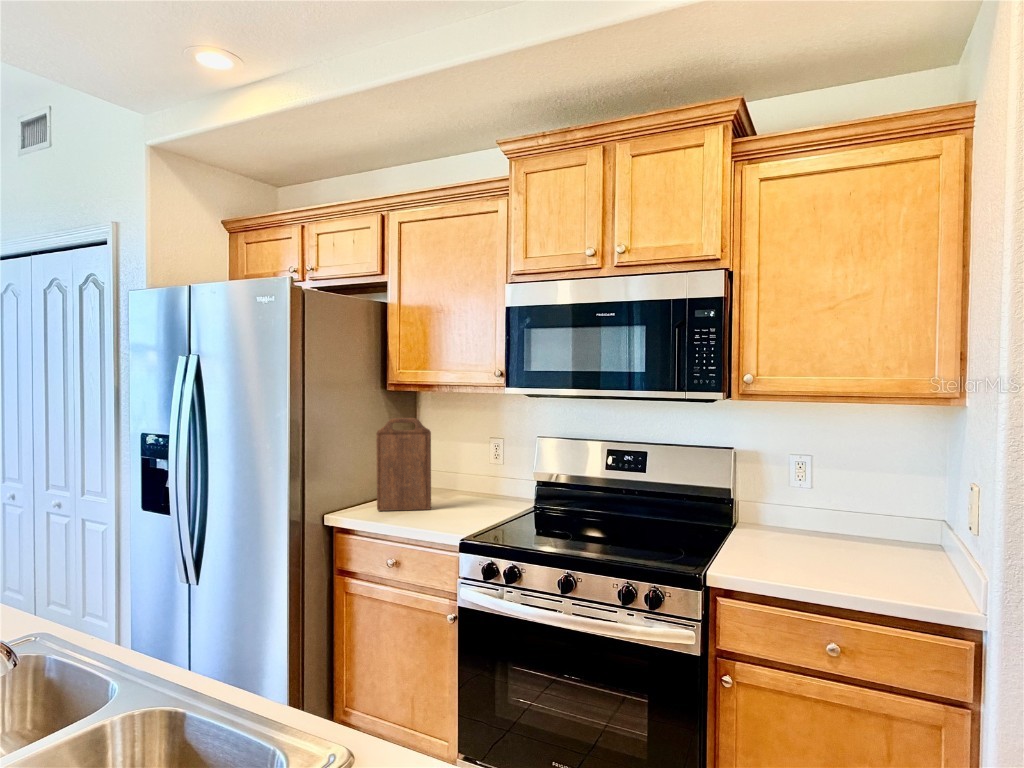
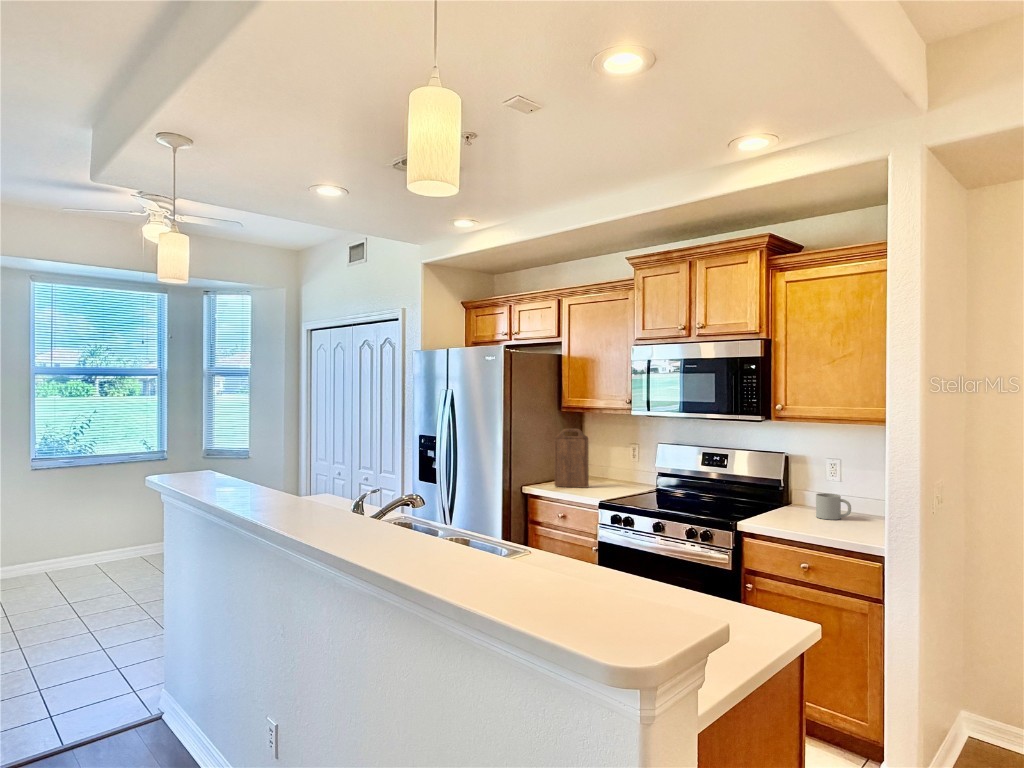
mug: none [798,511,853,554] -> present [816,493,851,520]

